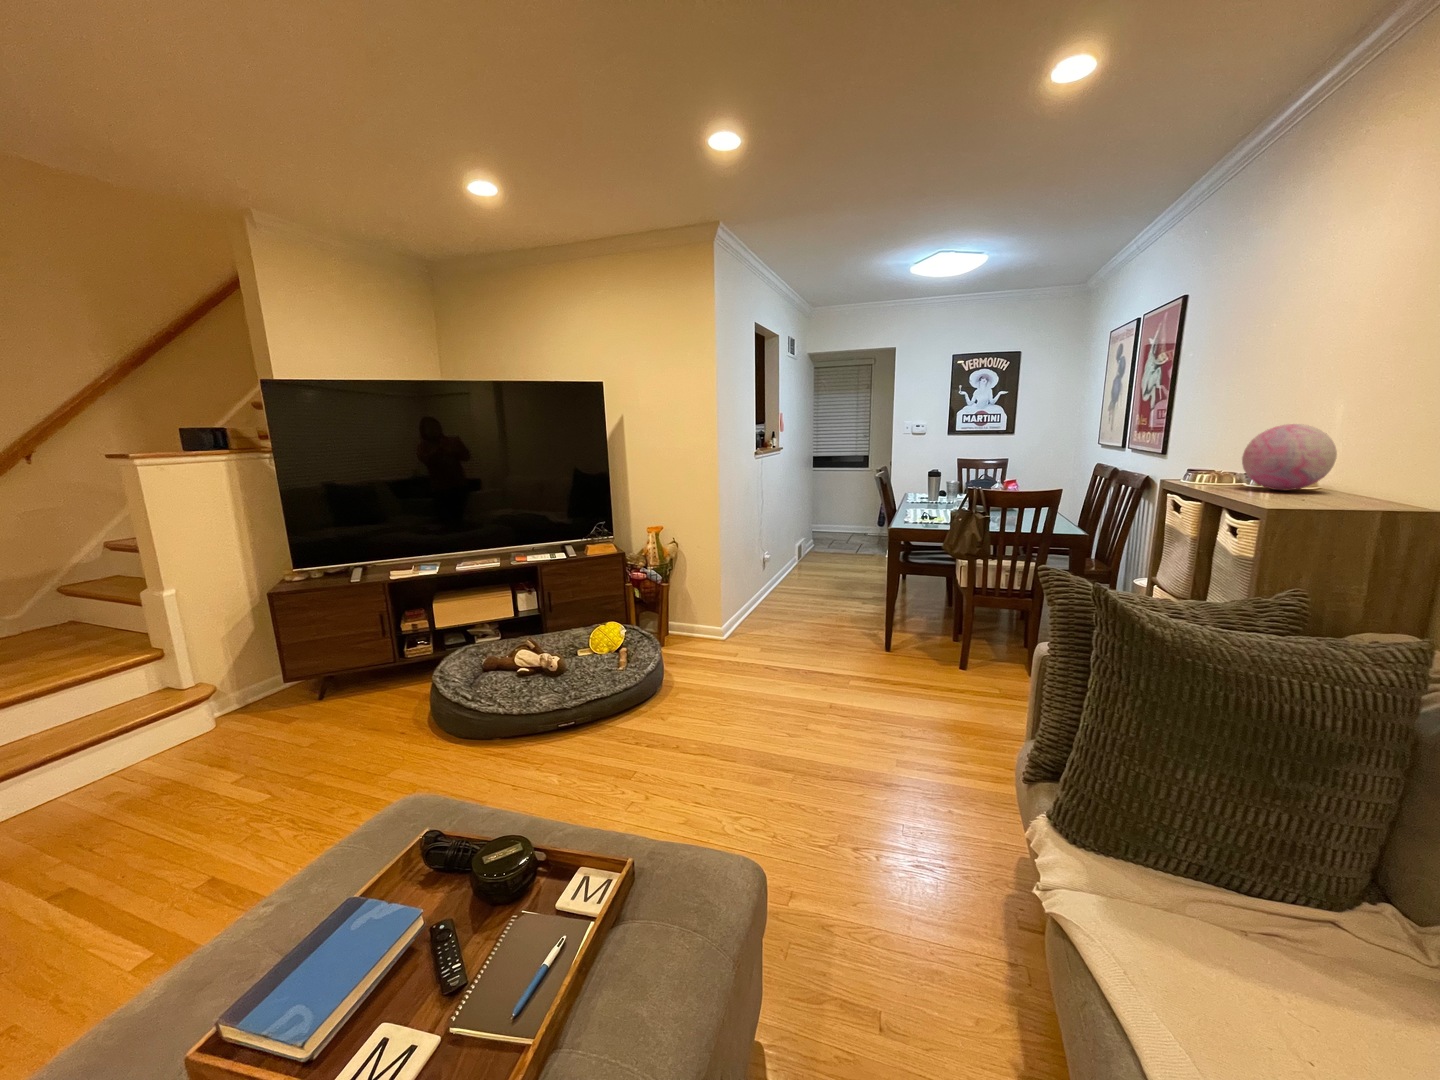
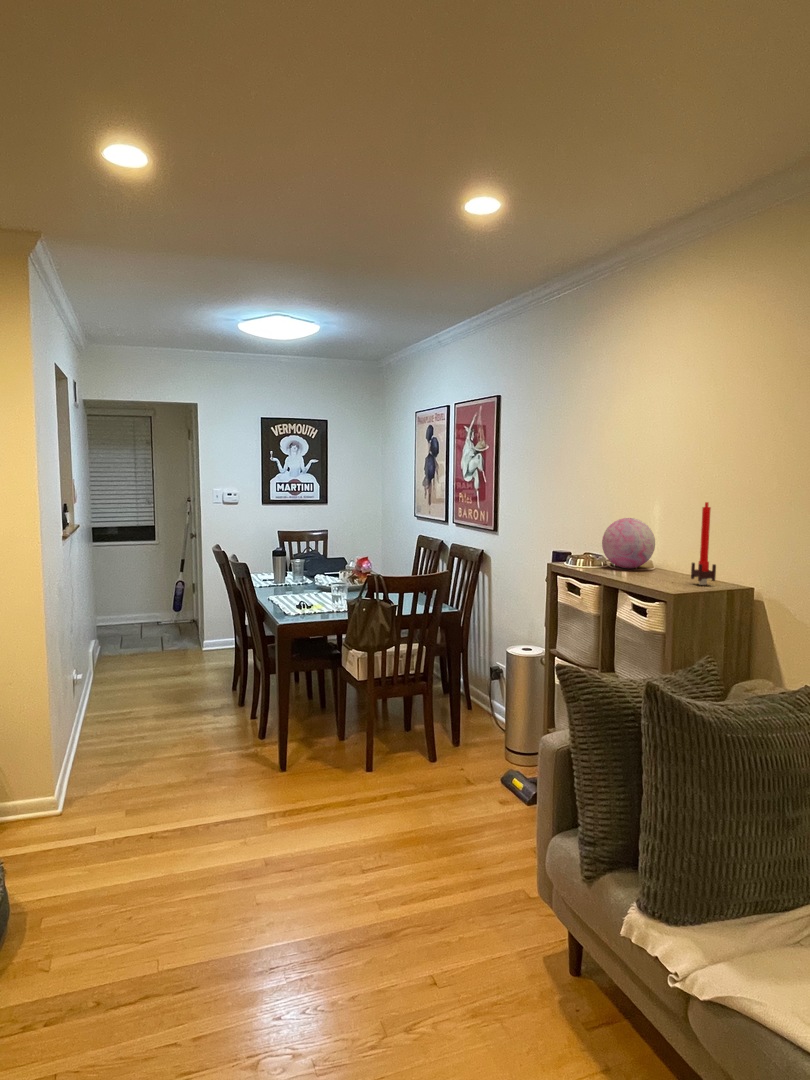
candle: none [1351,390,1403,511] -> present [691,502,716,585]

